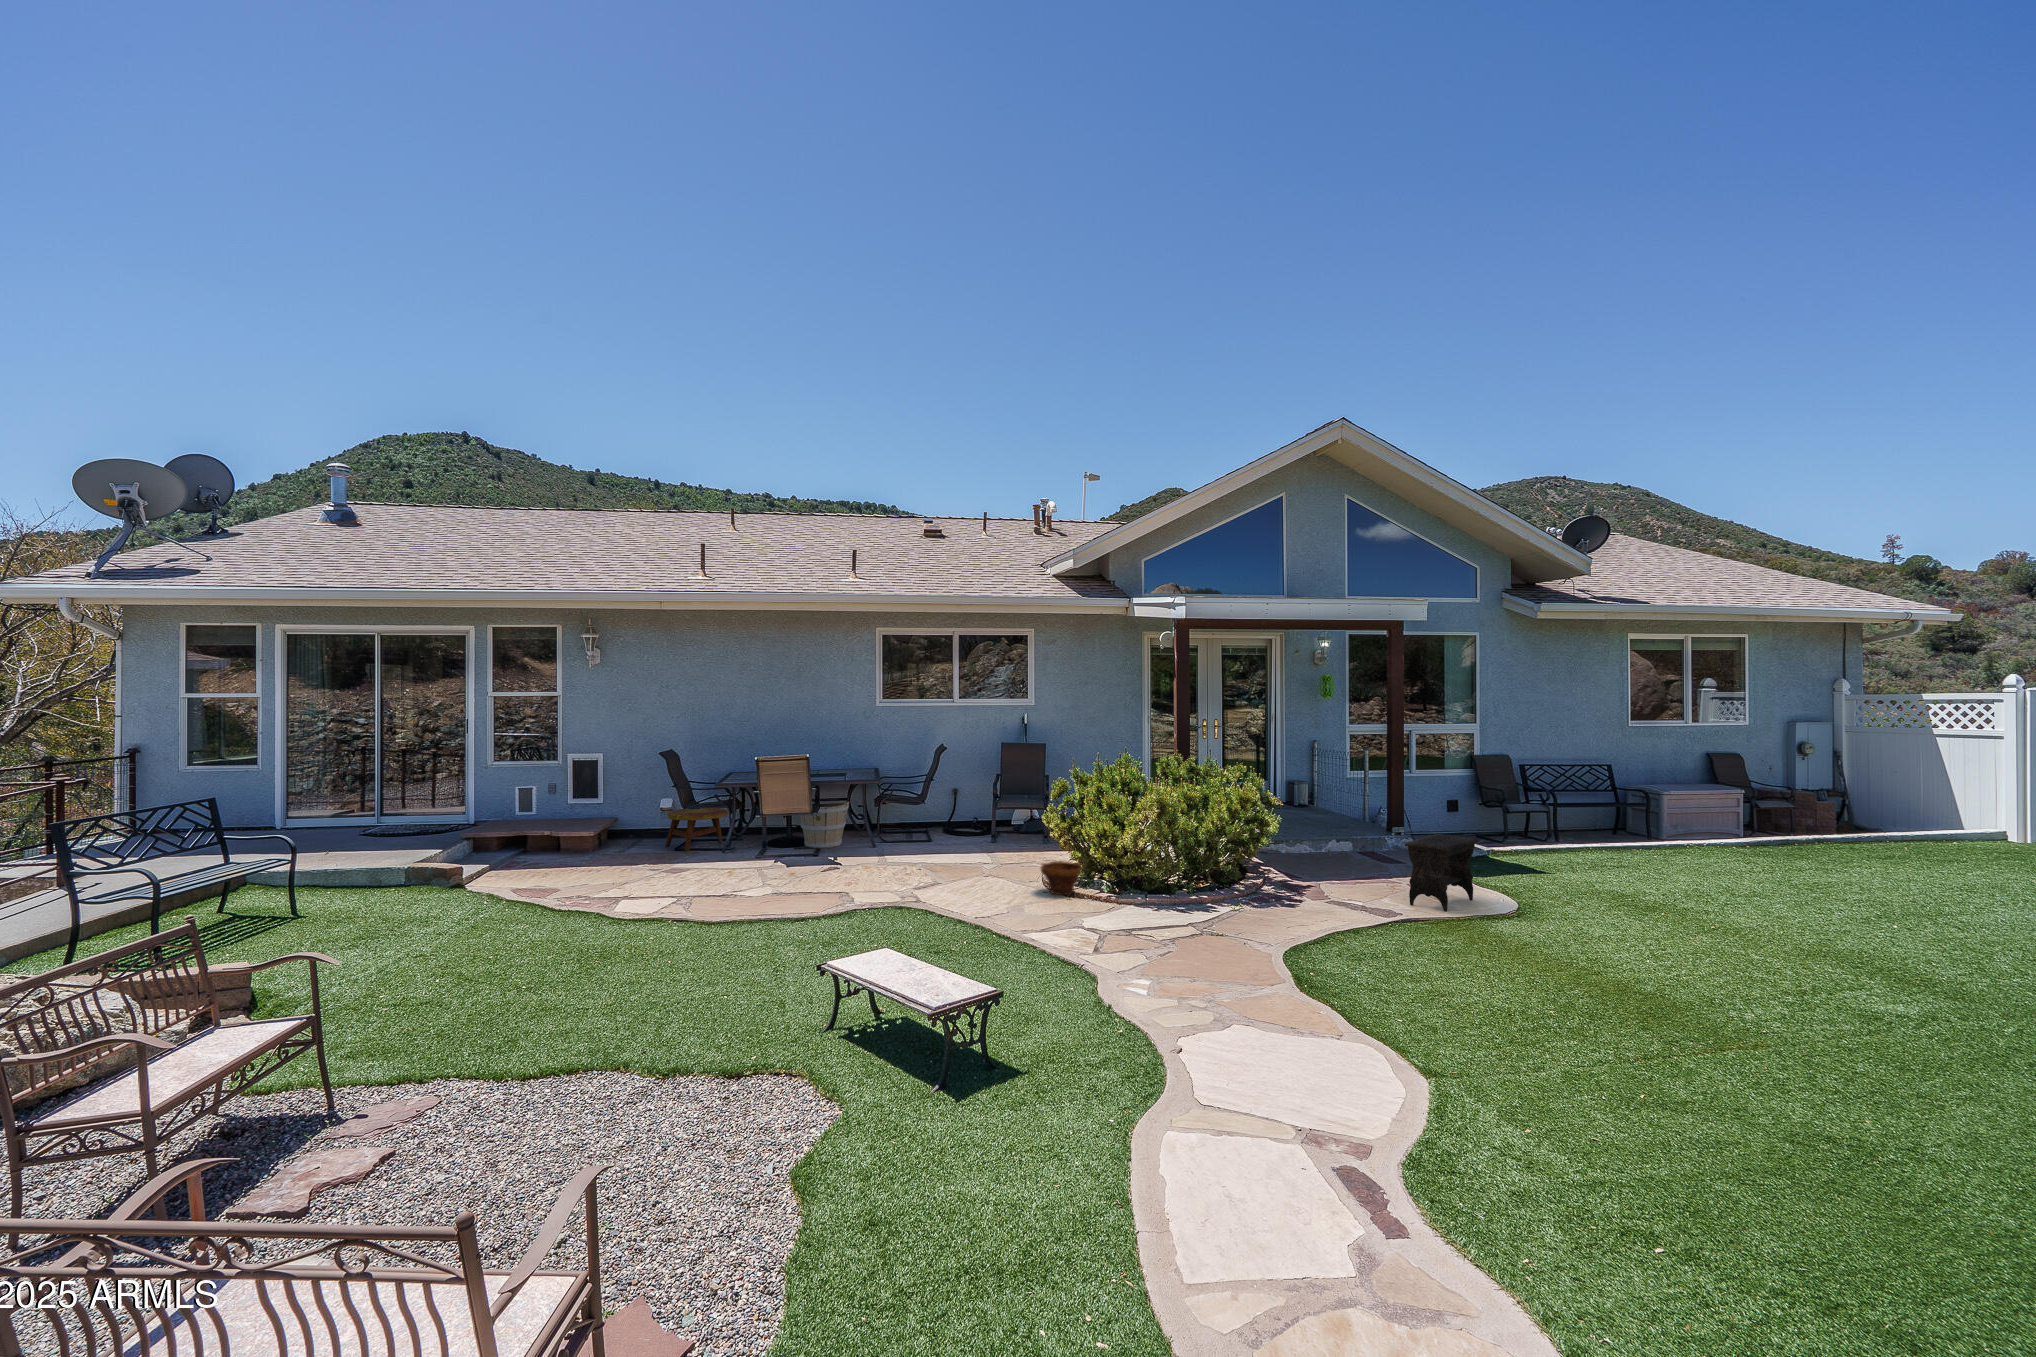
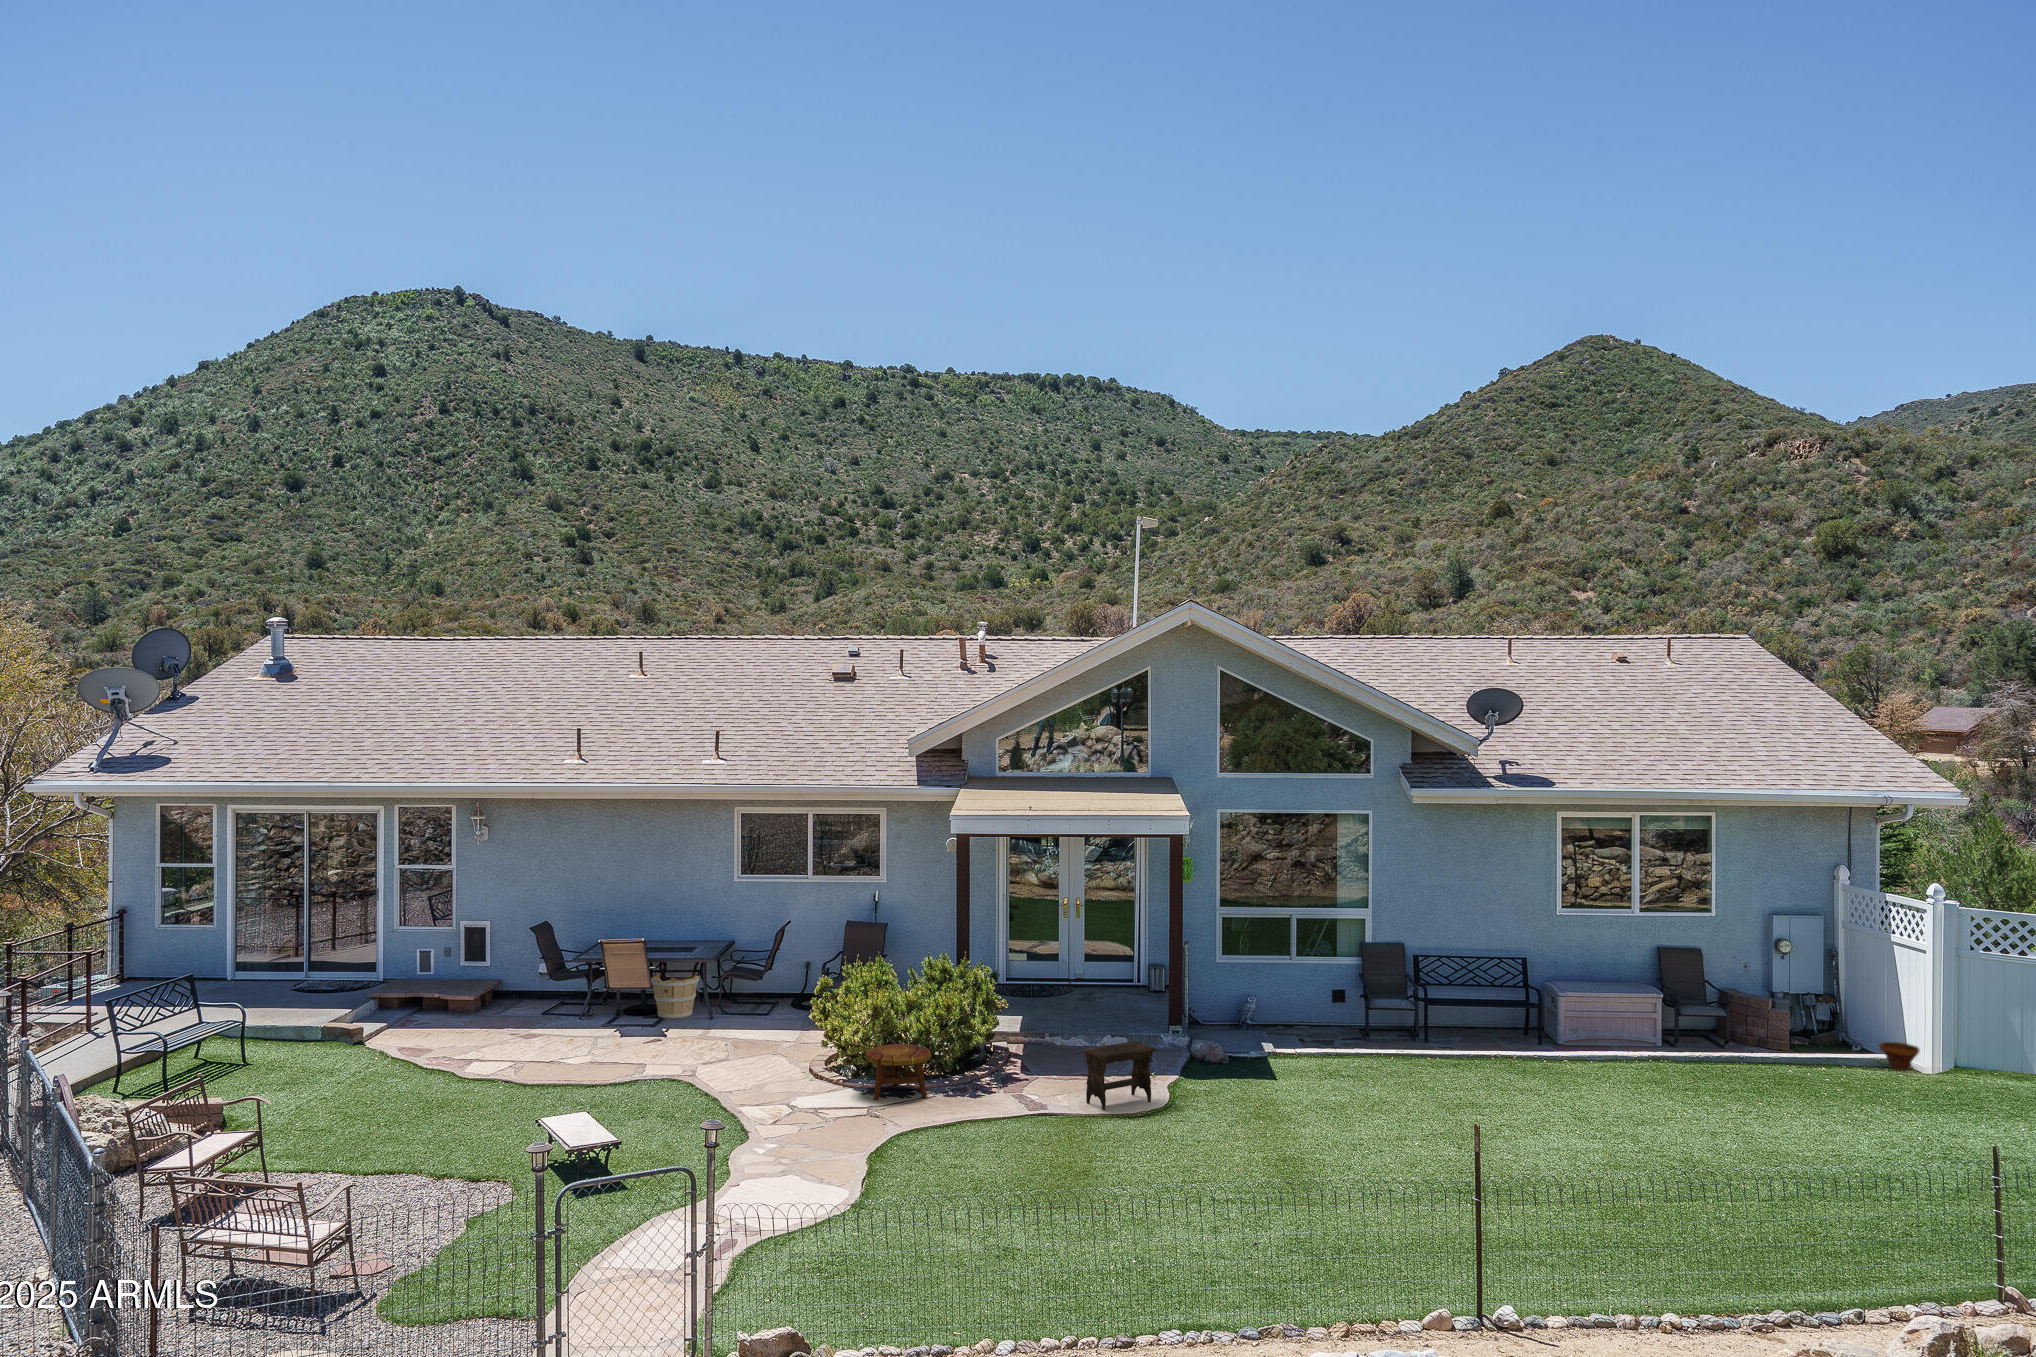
side table: present [665,808,728,852] -> present [866,1044,931,1100]
planter: present [1041,861,1082,895] -> present [1879,1042,1920,1070]

